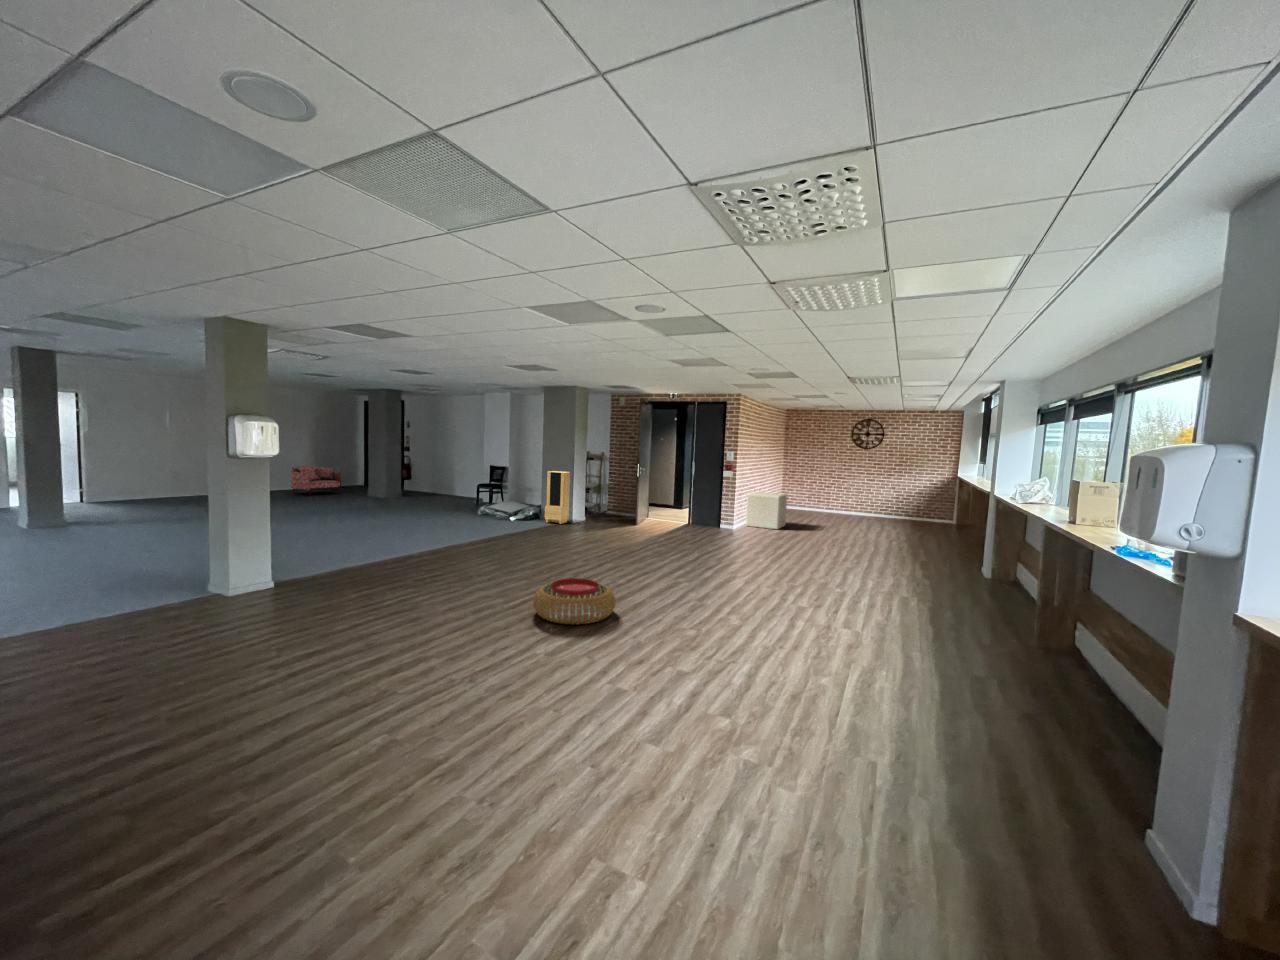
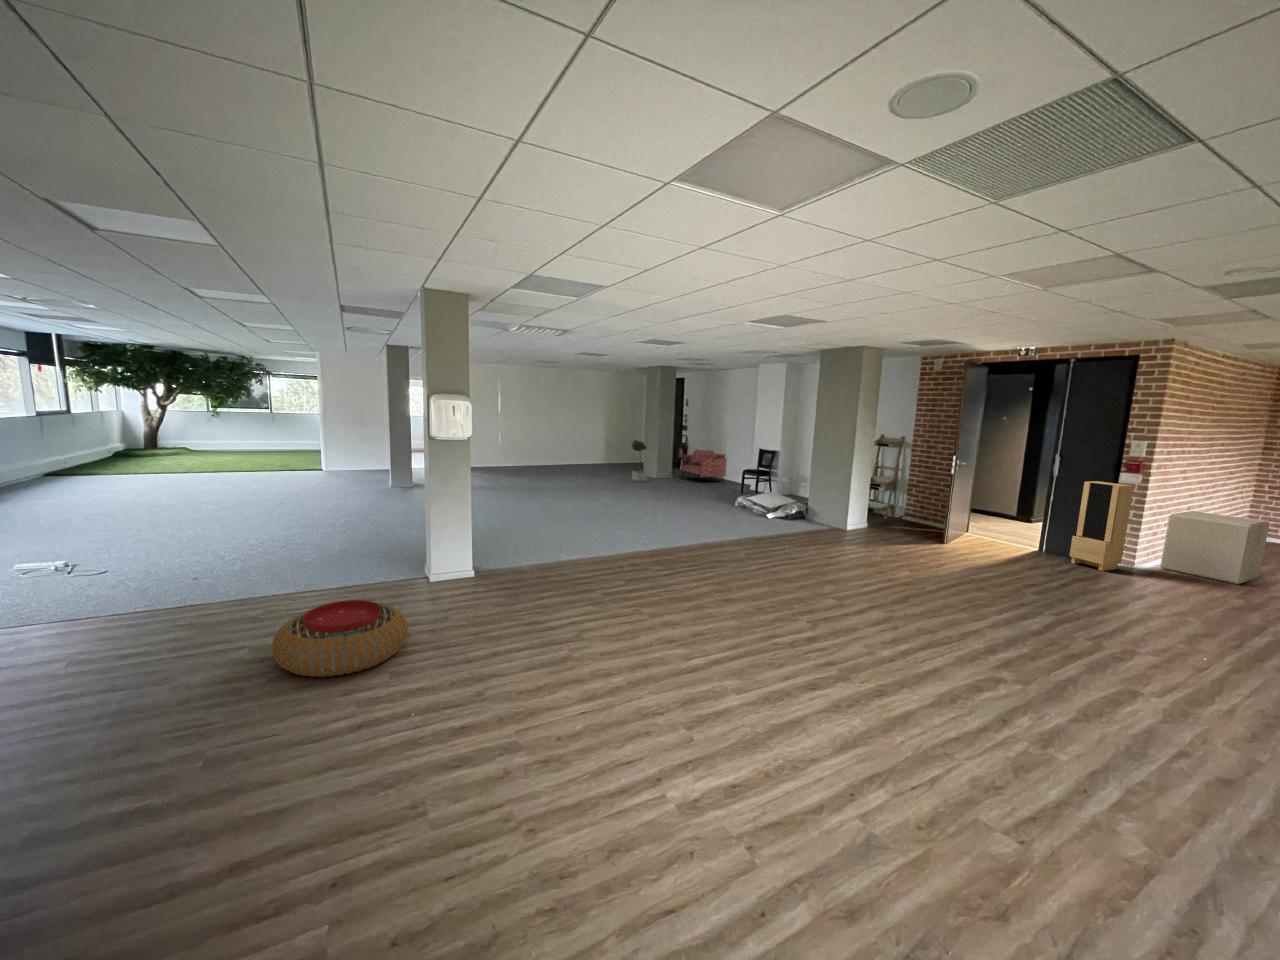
potted tree: none [360,461,379,503] -> present [632,440,647,481]
armchair: present [291,465,341,496] -> present [681,449,726,478]
storage cabinet: present [545,471,570,524] -> present [1070,481,1134,571]
pouf: present [533,578,616,624] -> present [272,600,408,677]

